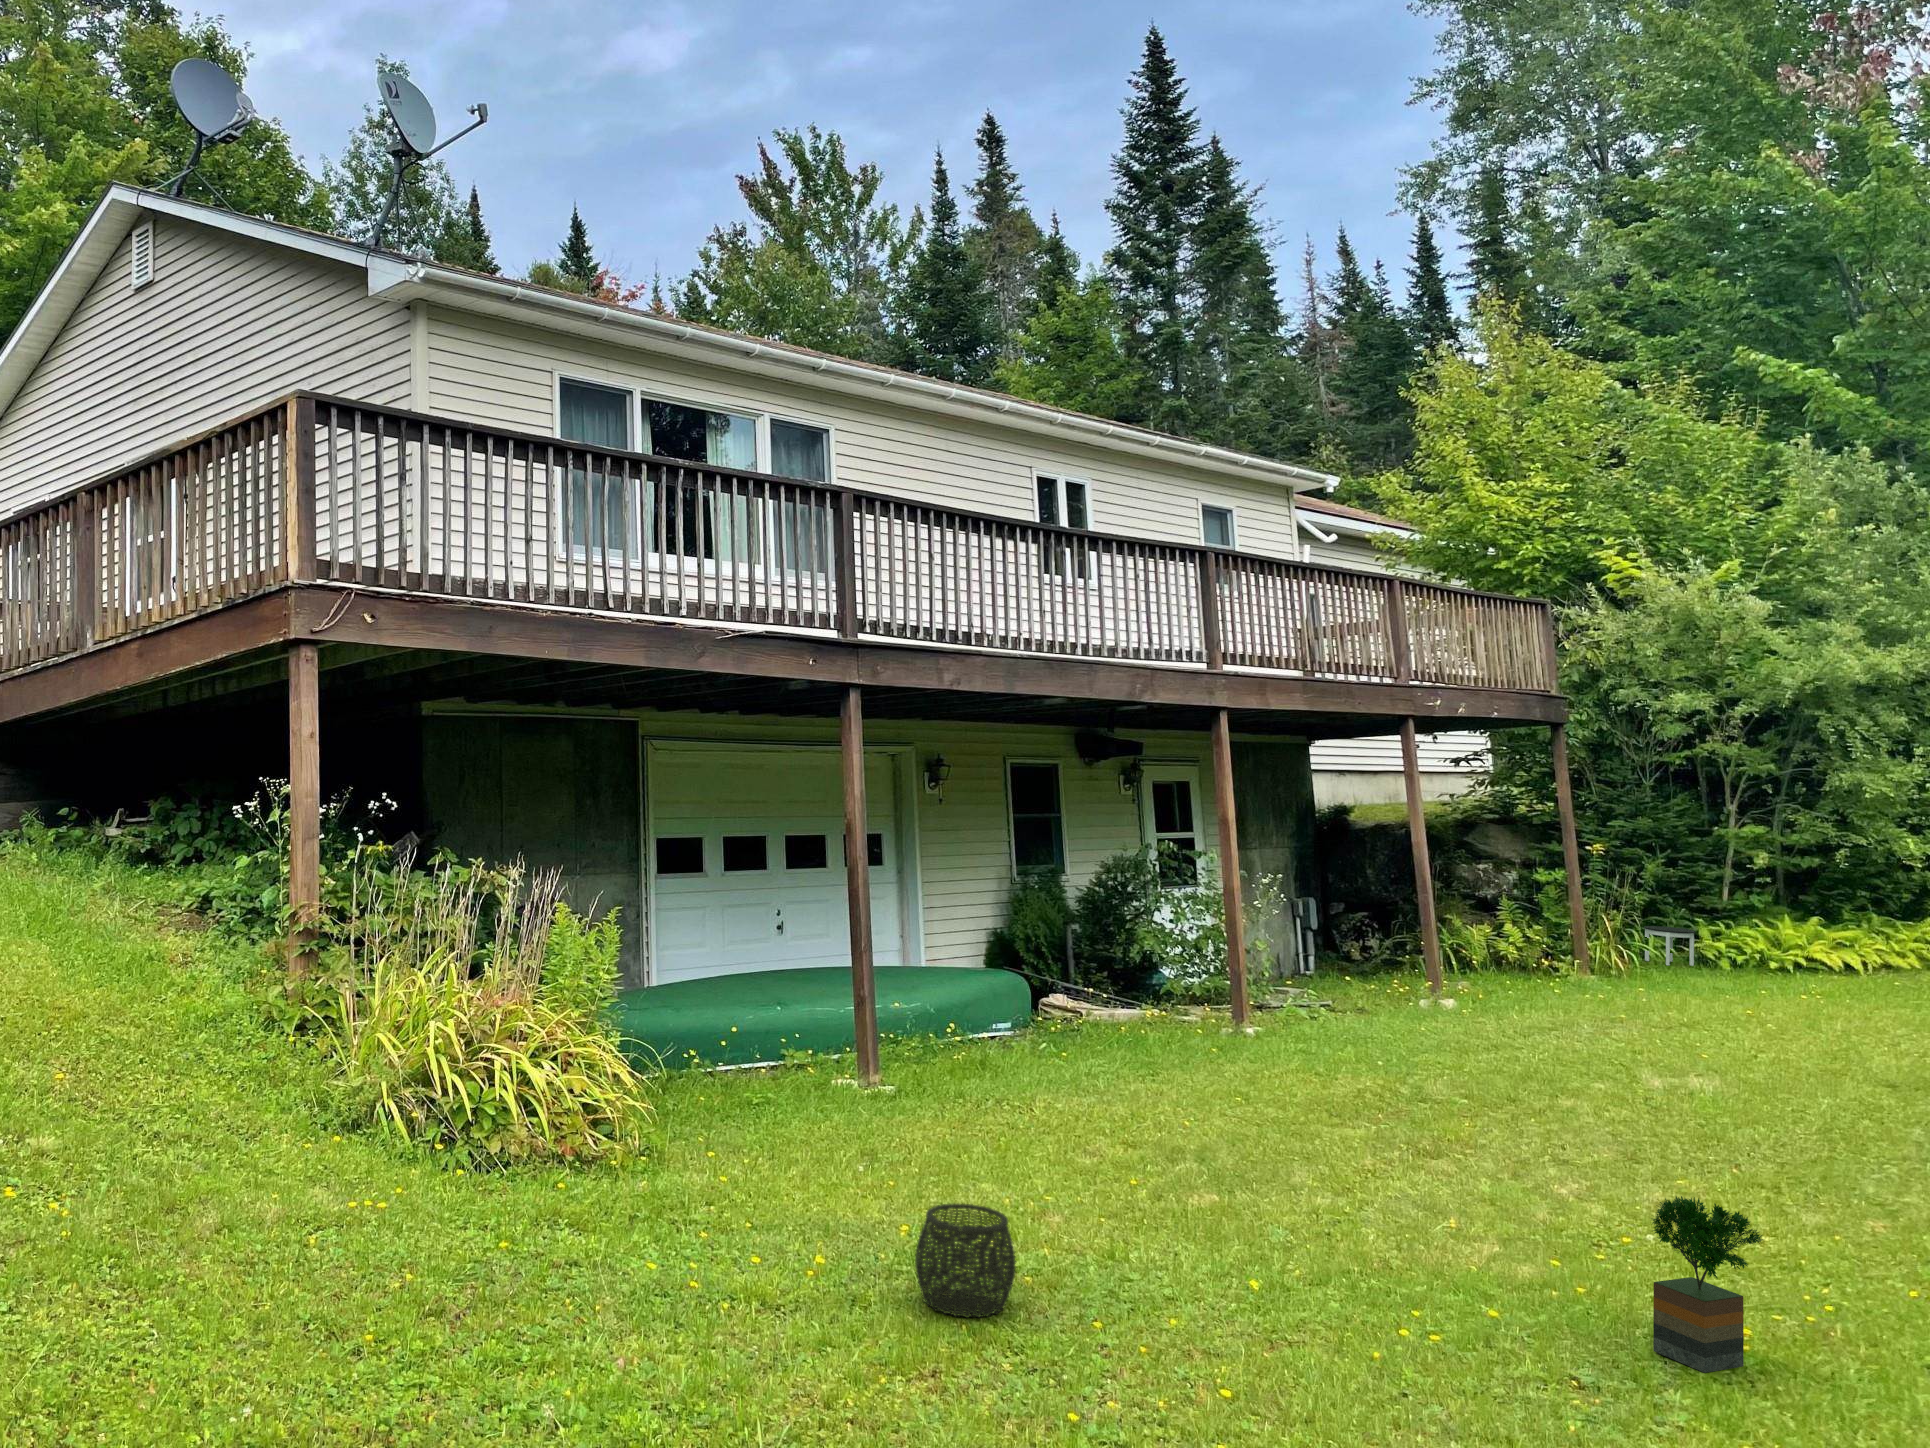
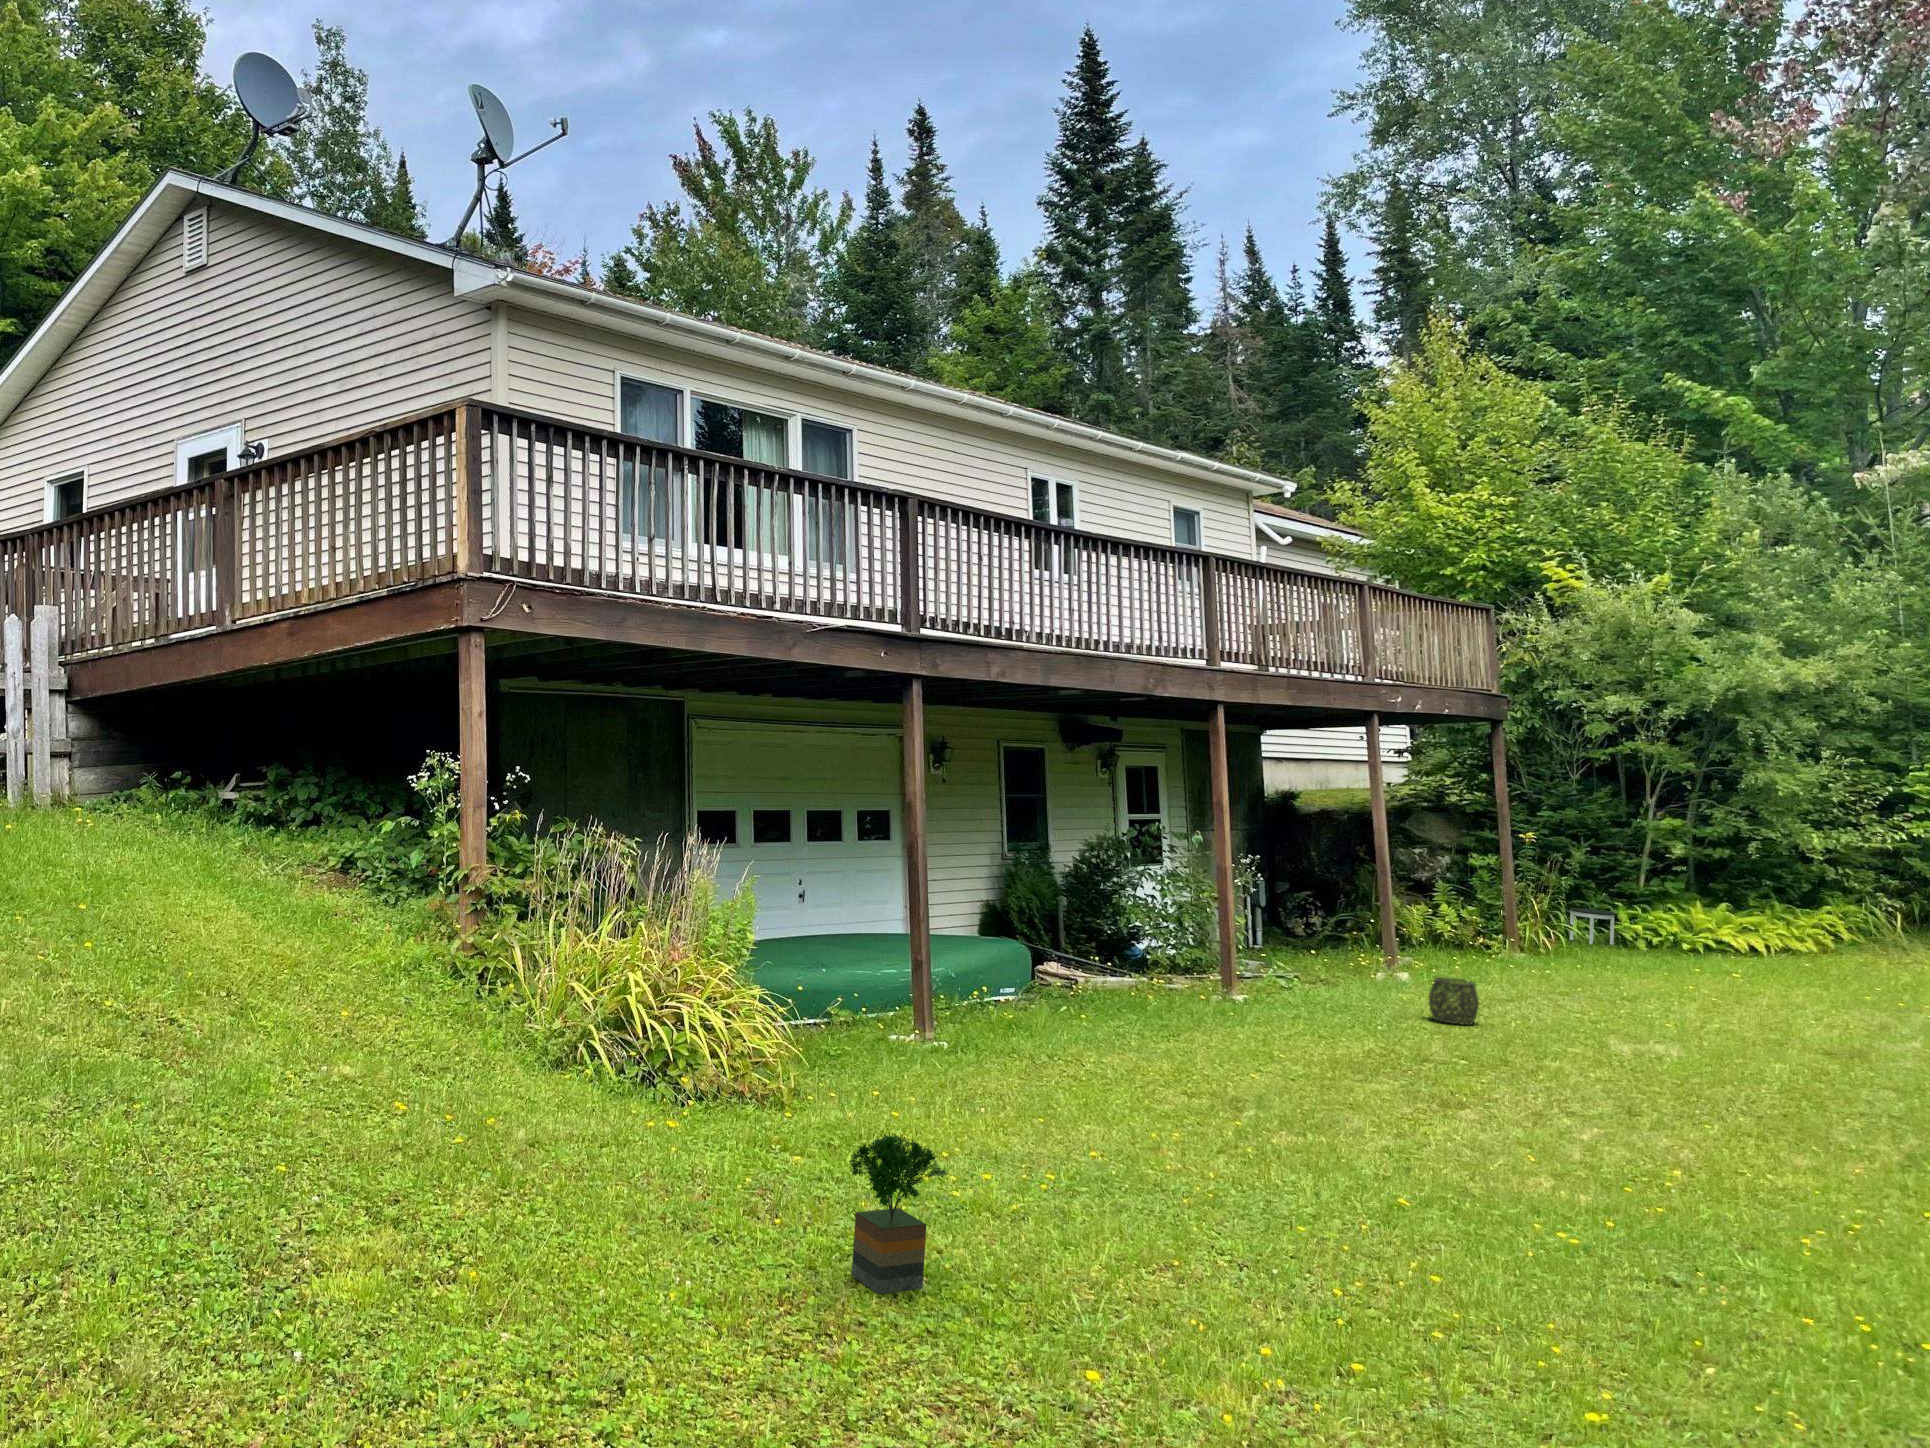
potted tree: present [1652,1196,1763,1373] -> present [849,1133,947,1294]
woven basket: present [915,1203,1016,1318] -> present [1429,977,1479,1025]

